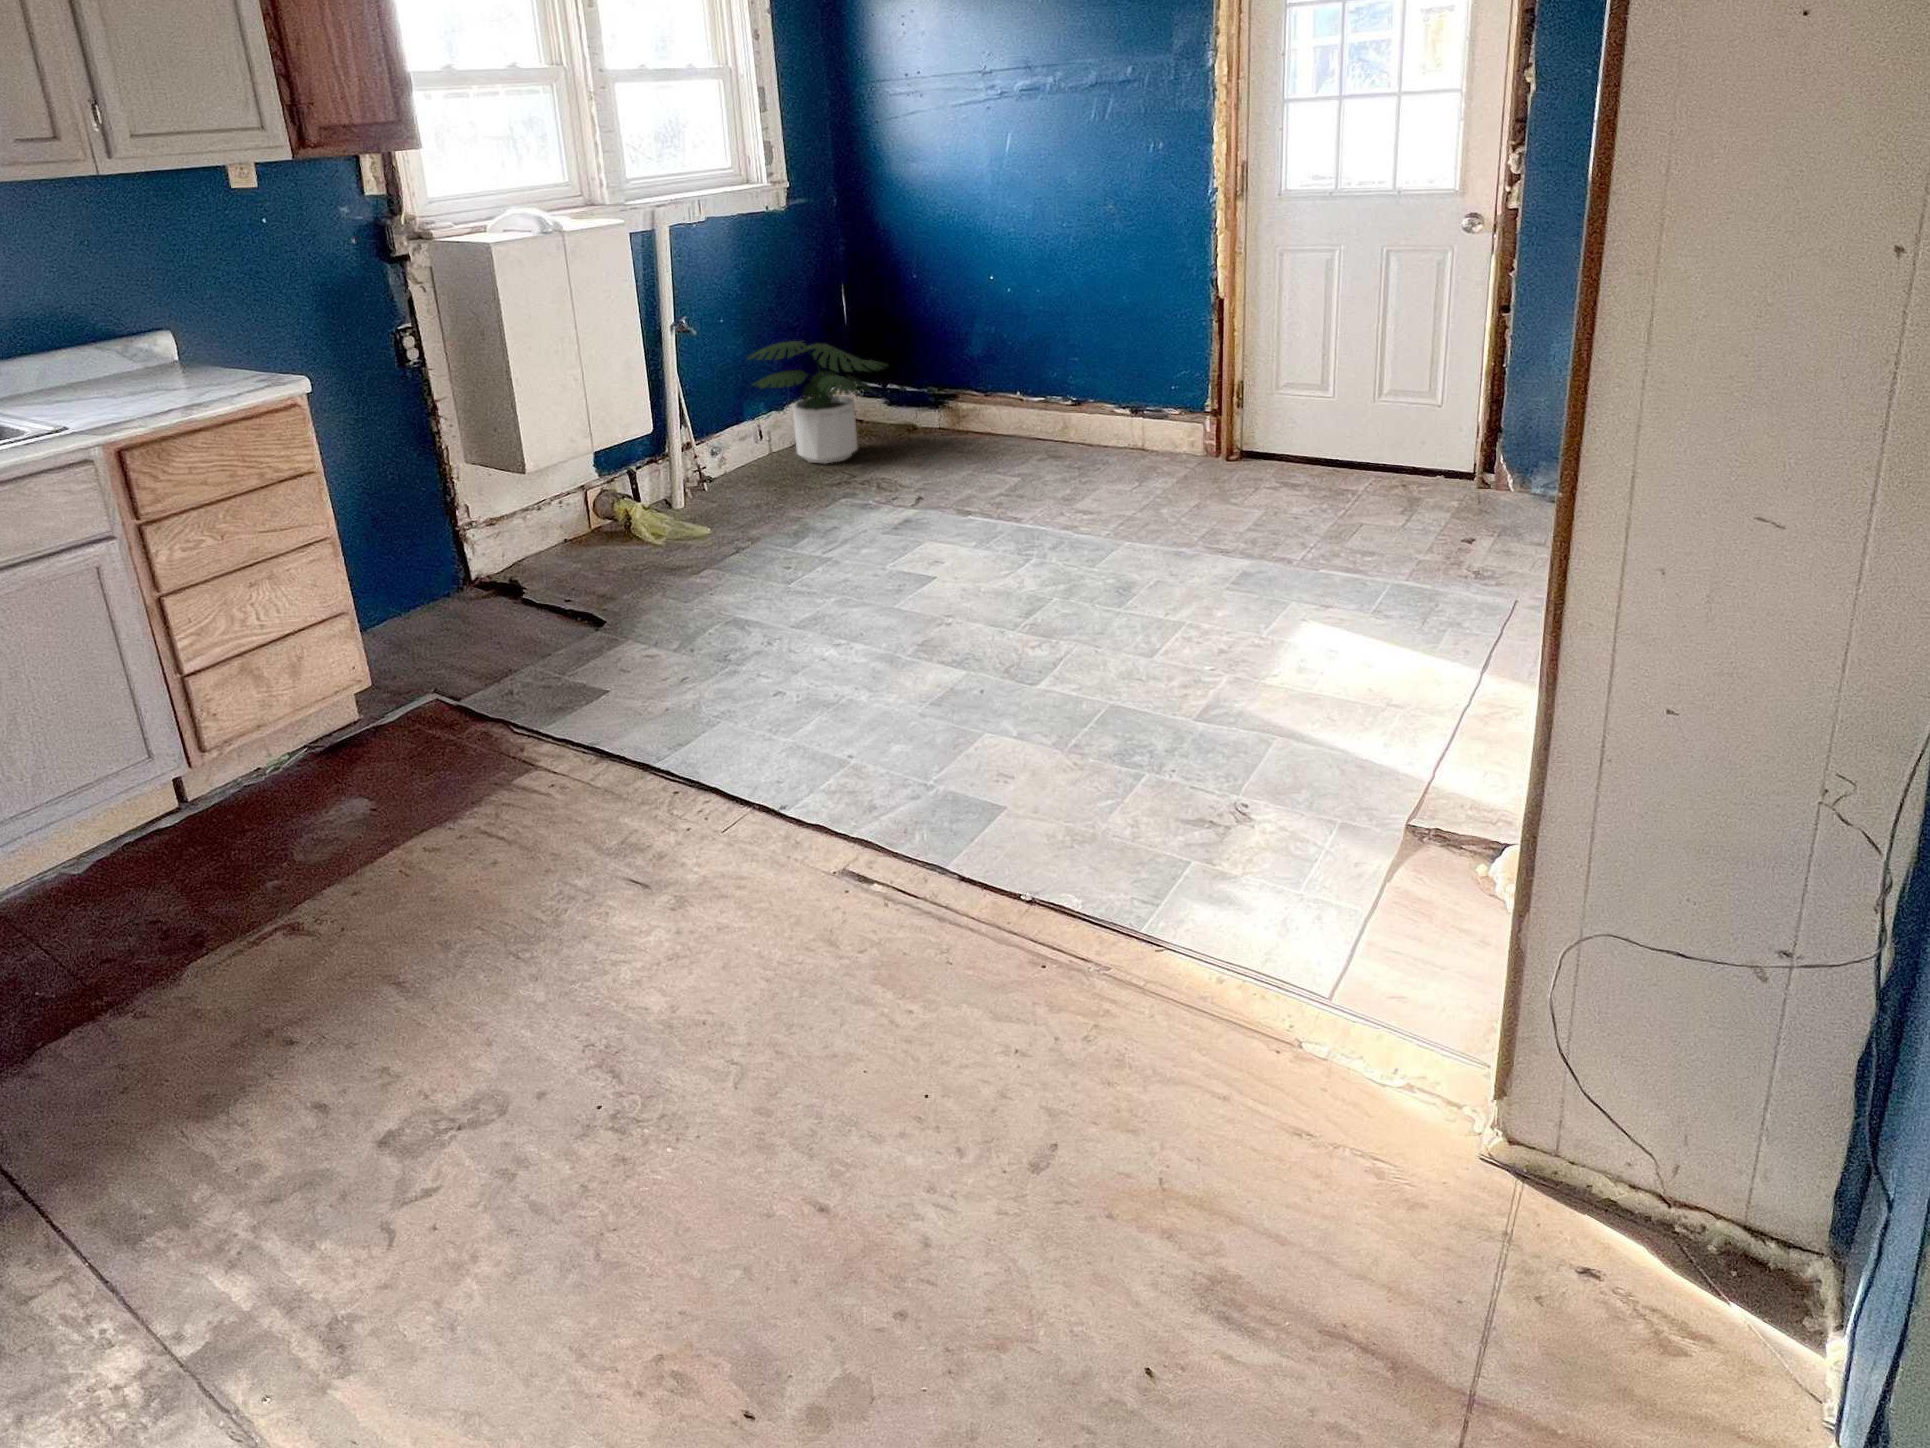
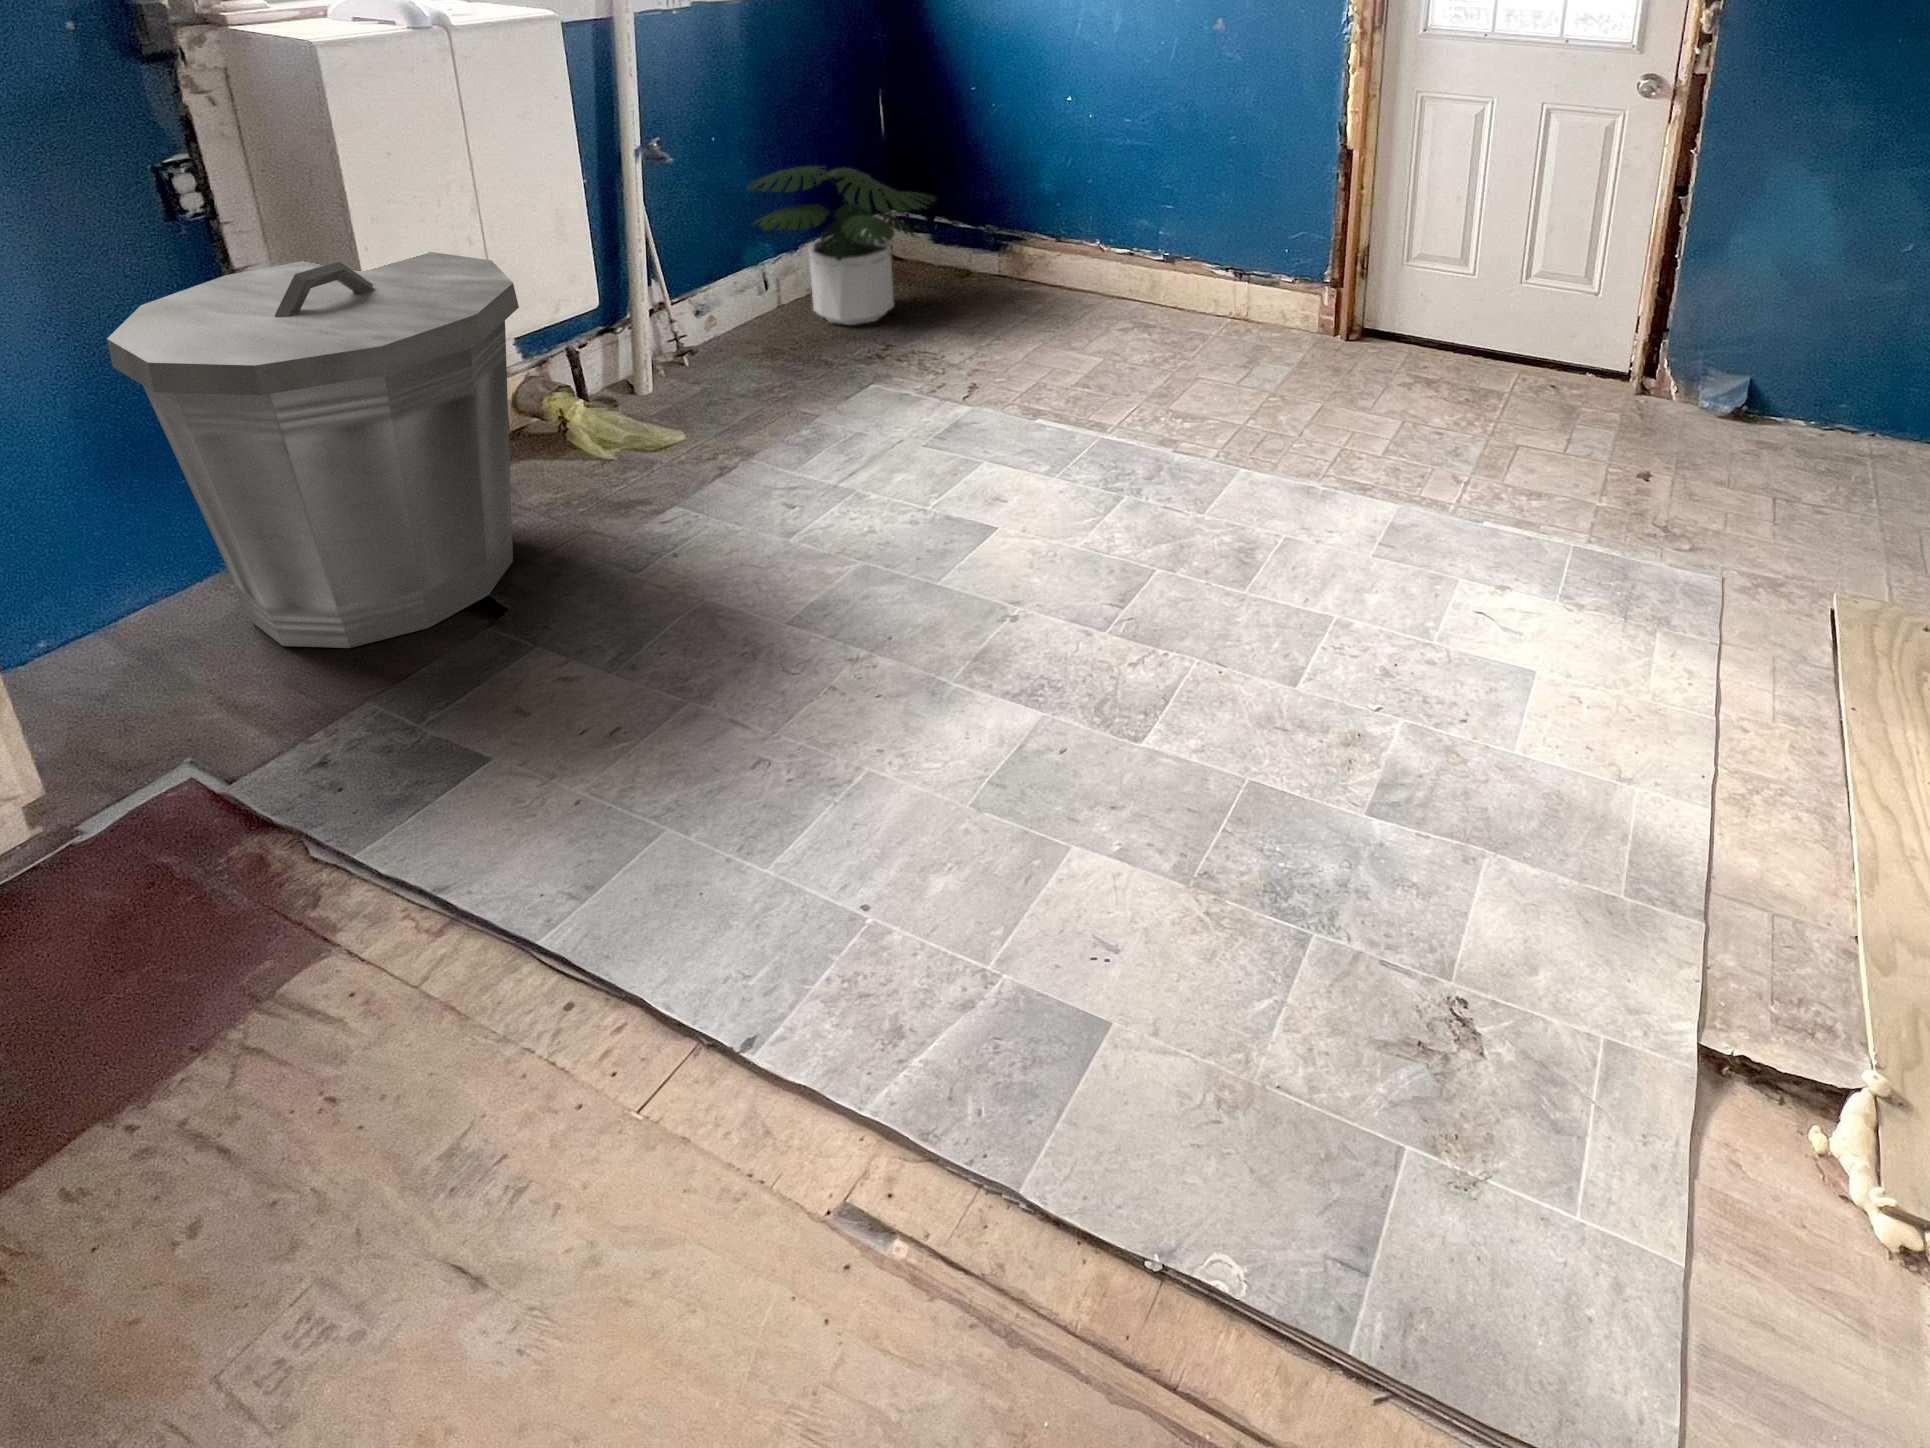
trash can: none [382,385,612,638] -> present [107,252,519,648]

